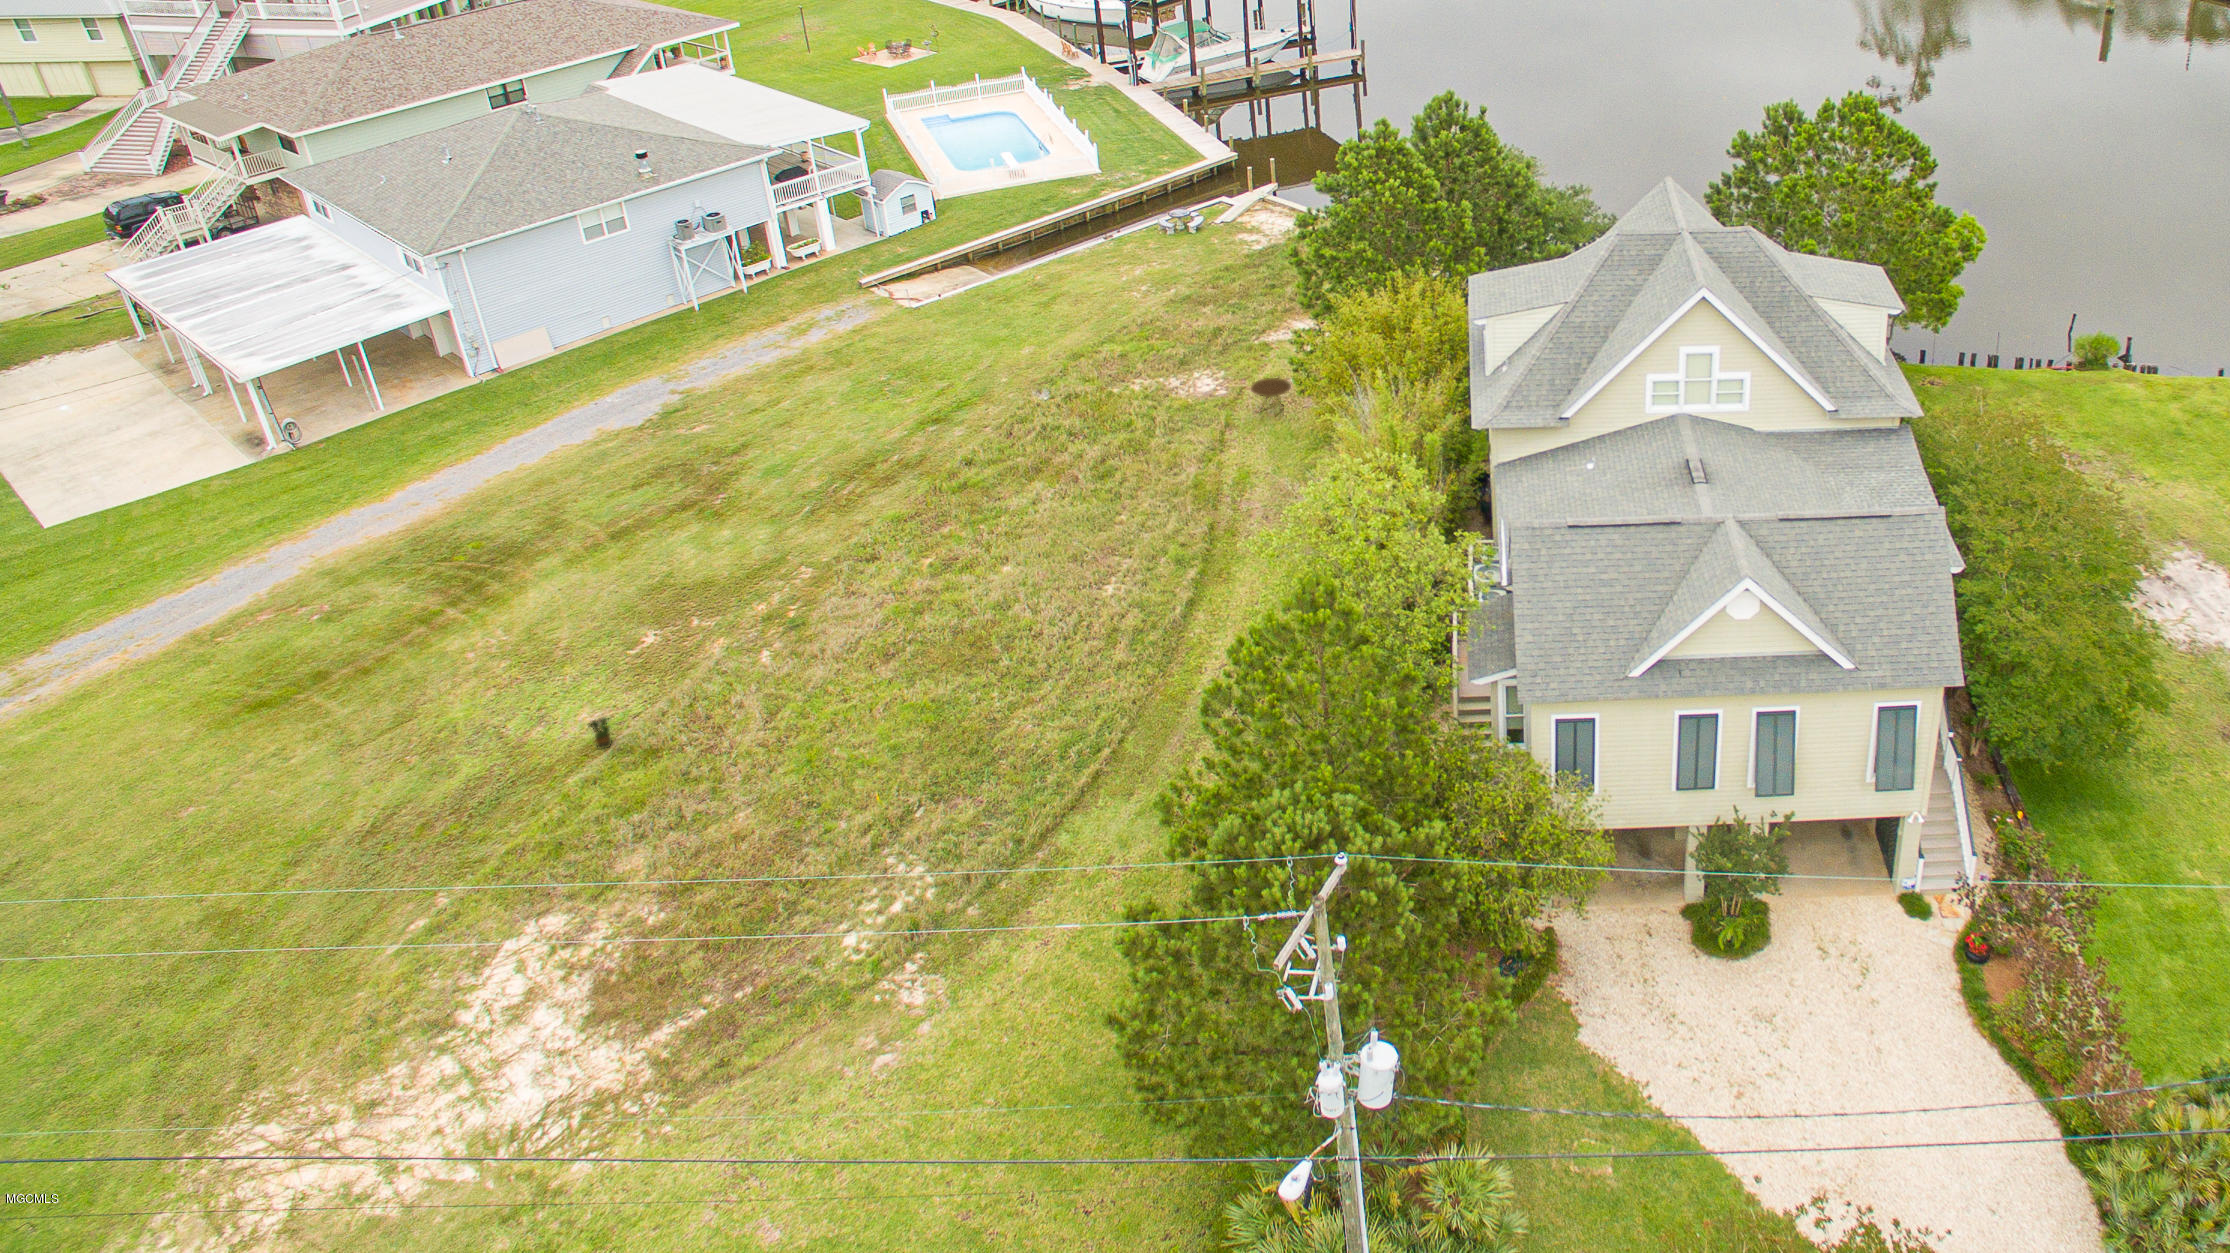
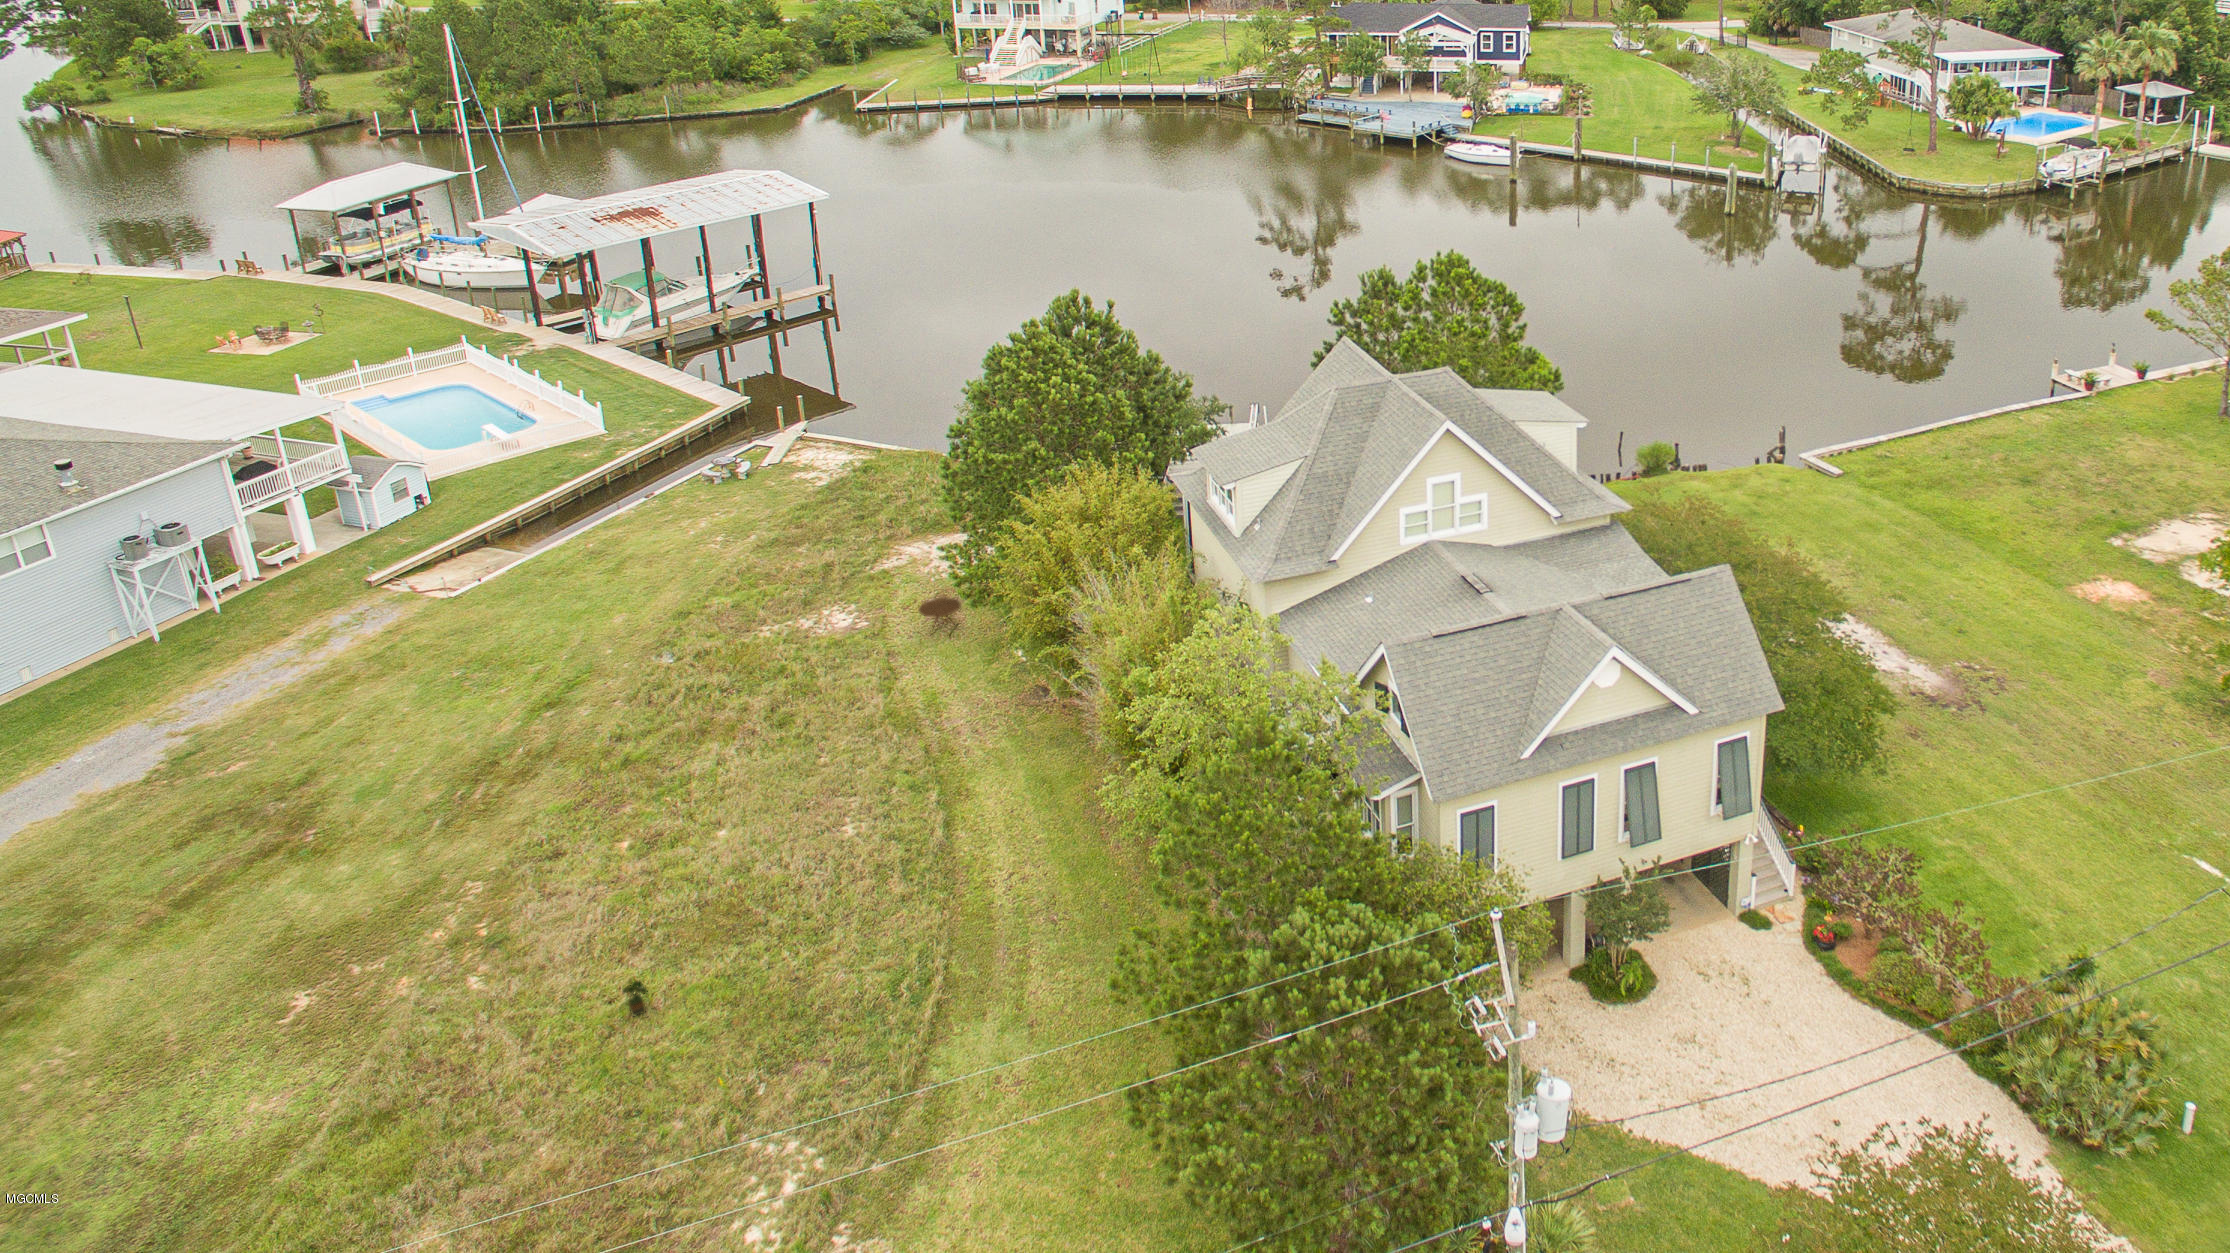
potted tree: present [588,718,612,749] -> present [622,981,648,1017]

